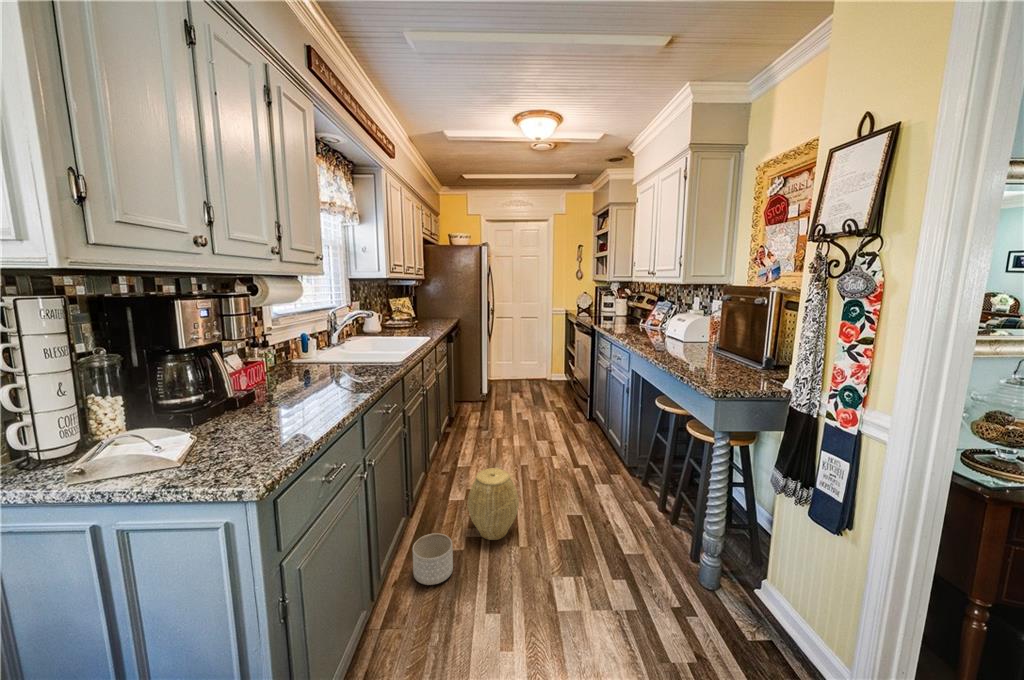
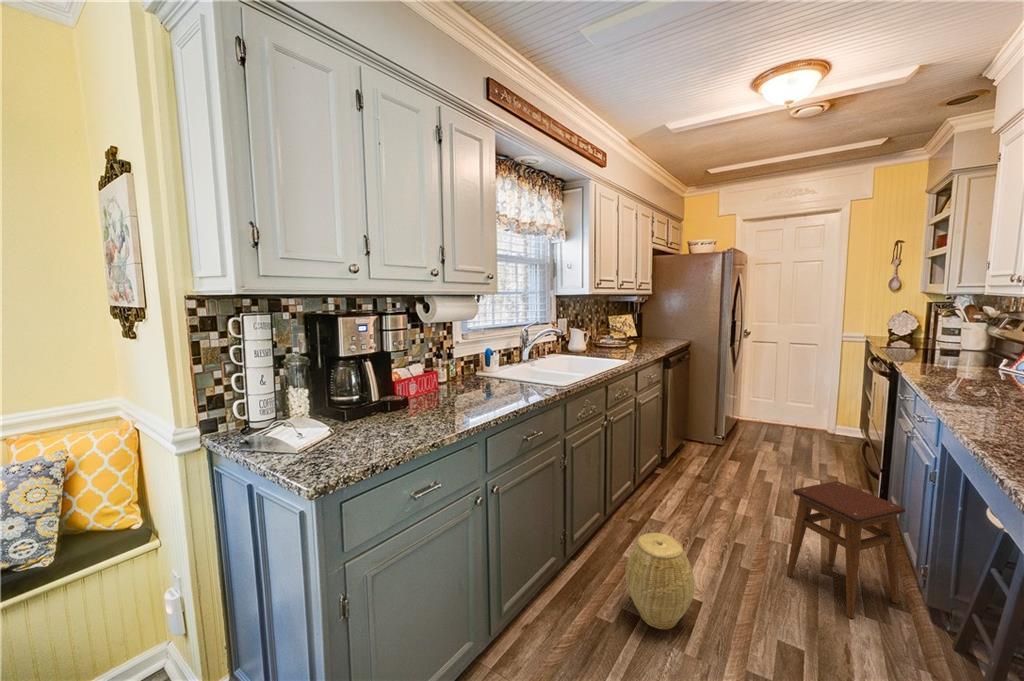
stool: none [557,406,615,488] -> present [787,481,905,618]
planter: present [413,533,453,585] -> none [545,586,590,648]

